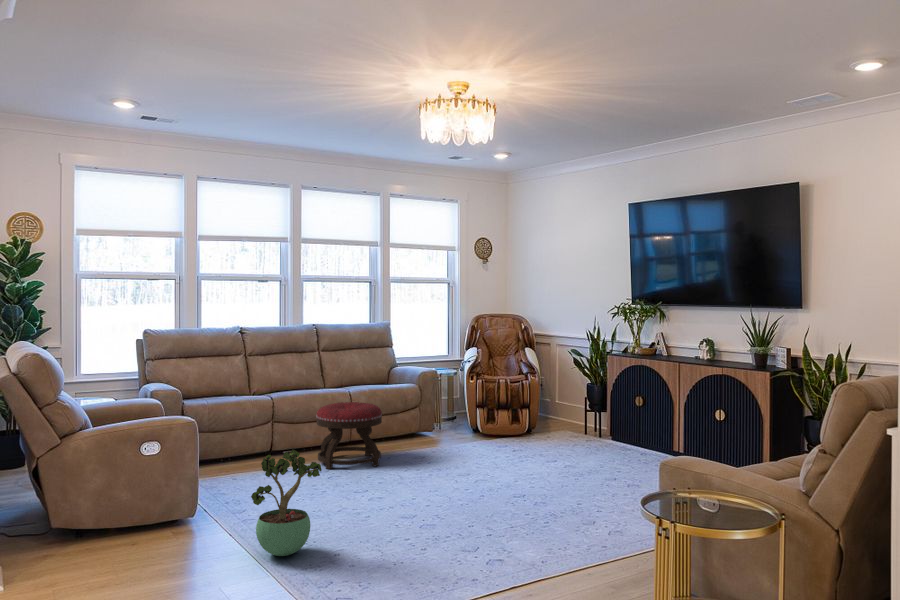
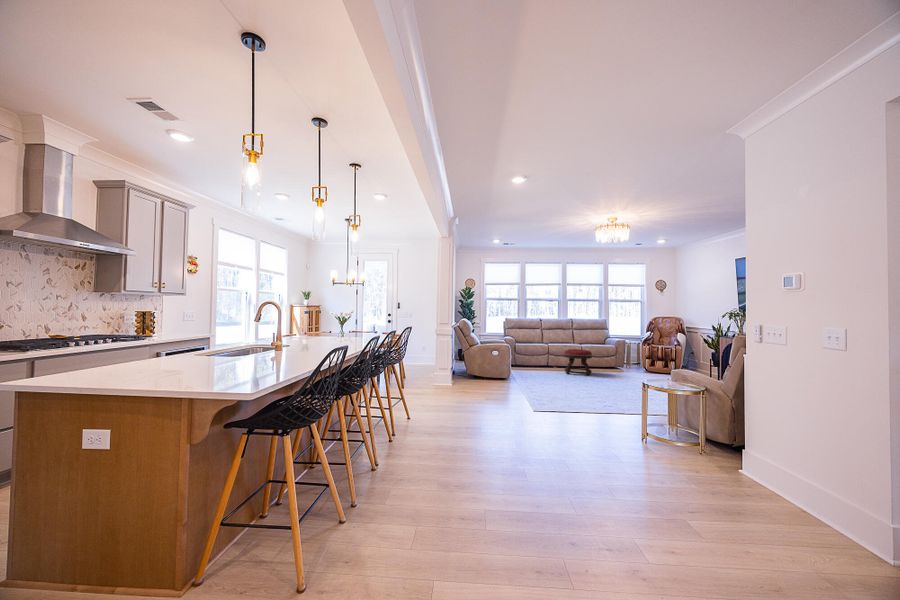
potted plant: present [251,449,321,556] -> none [522,354,546,390]

